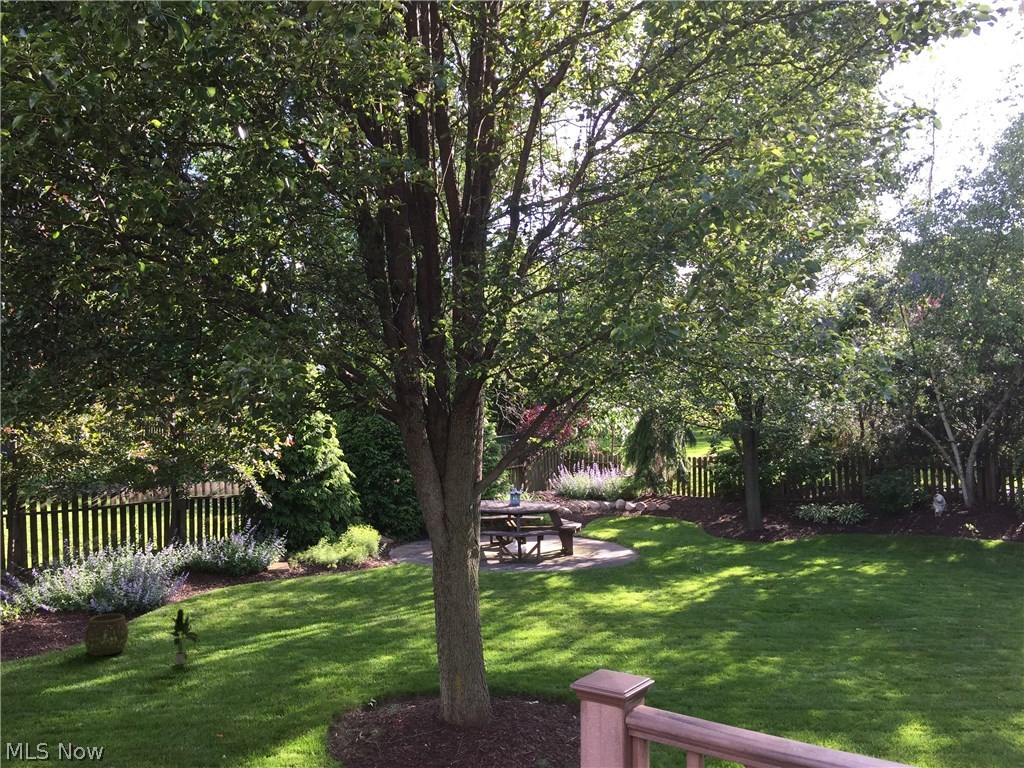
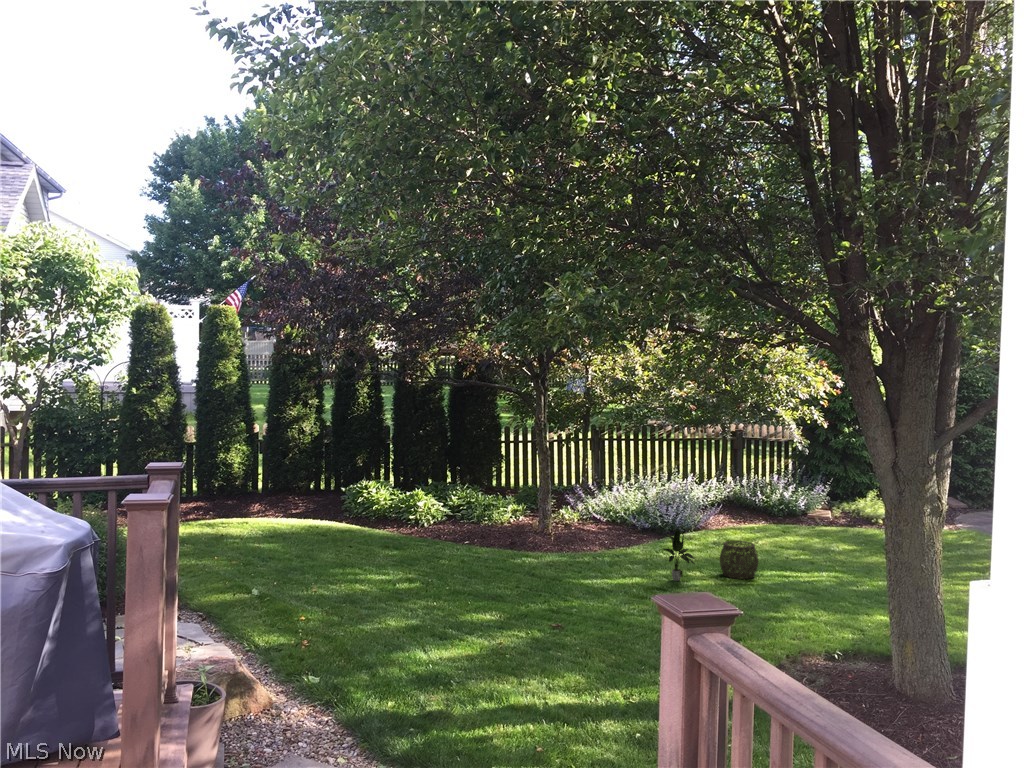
woven basket: present [85,614,128,656] -> present [720,541,758,579]

